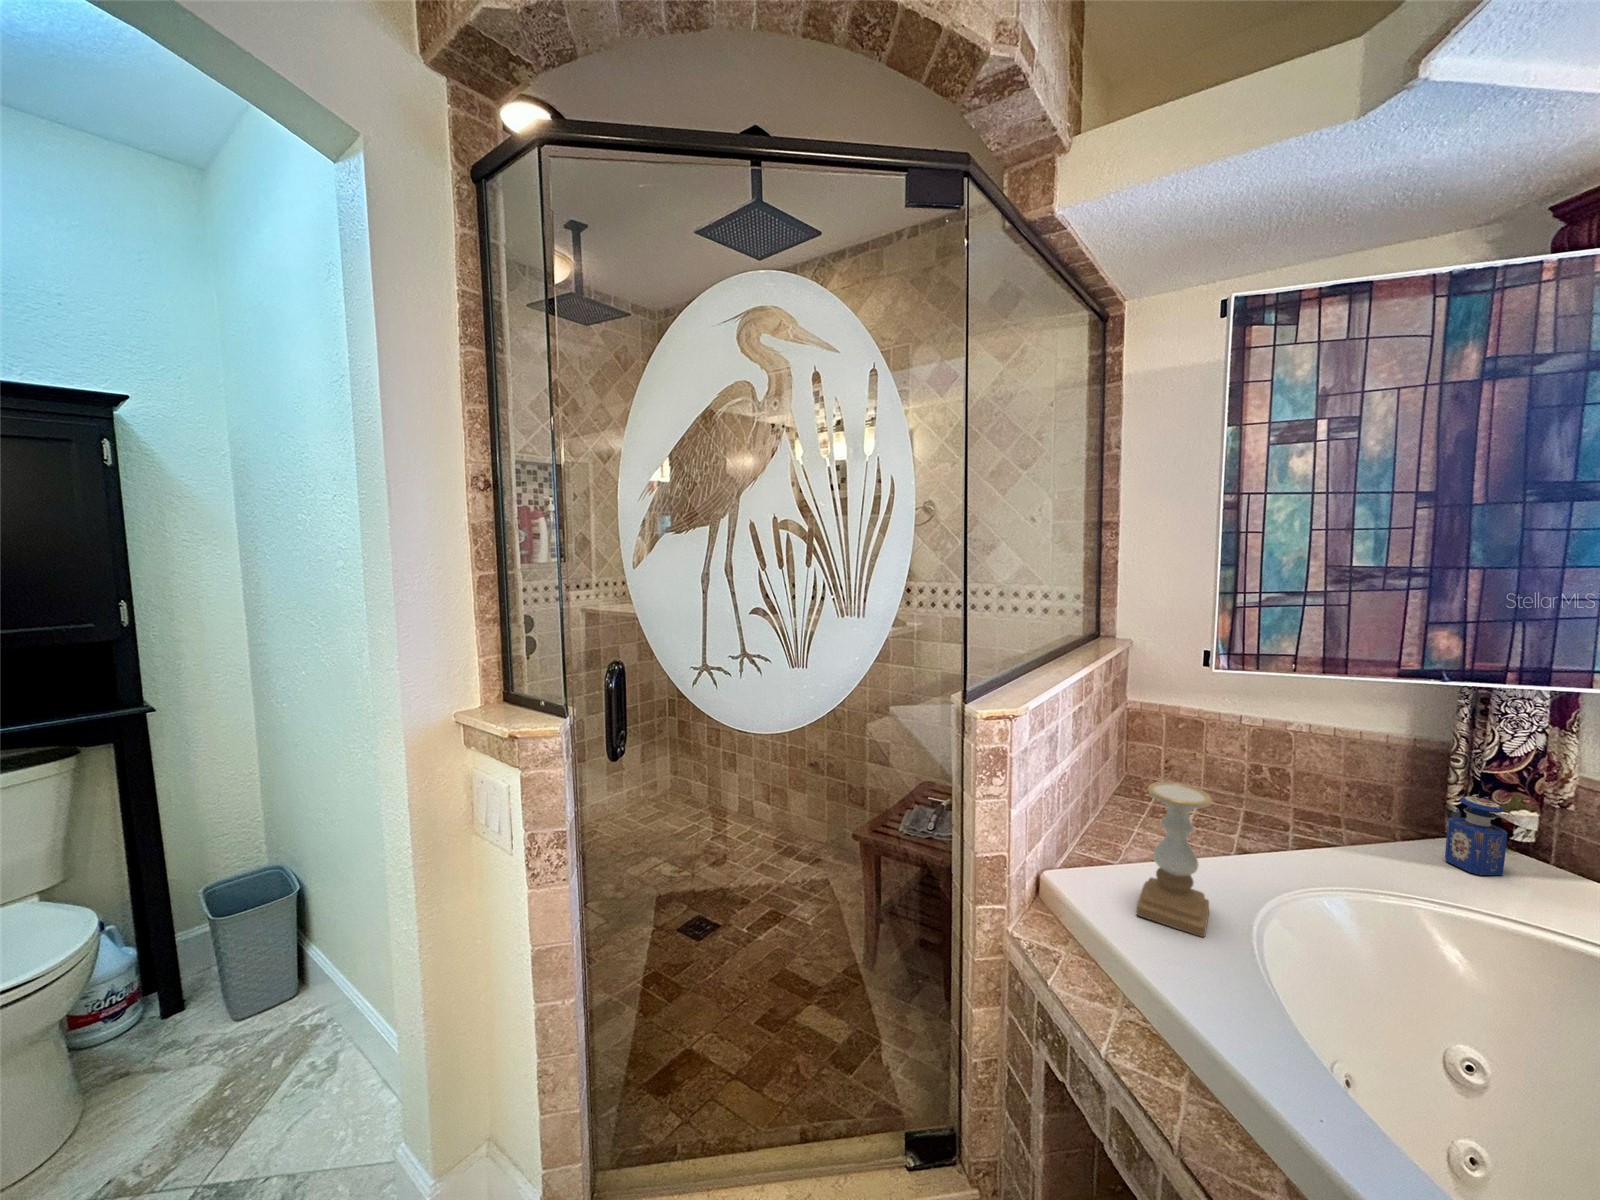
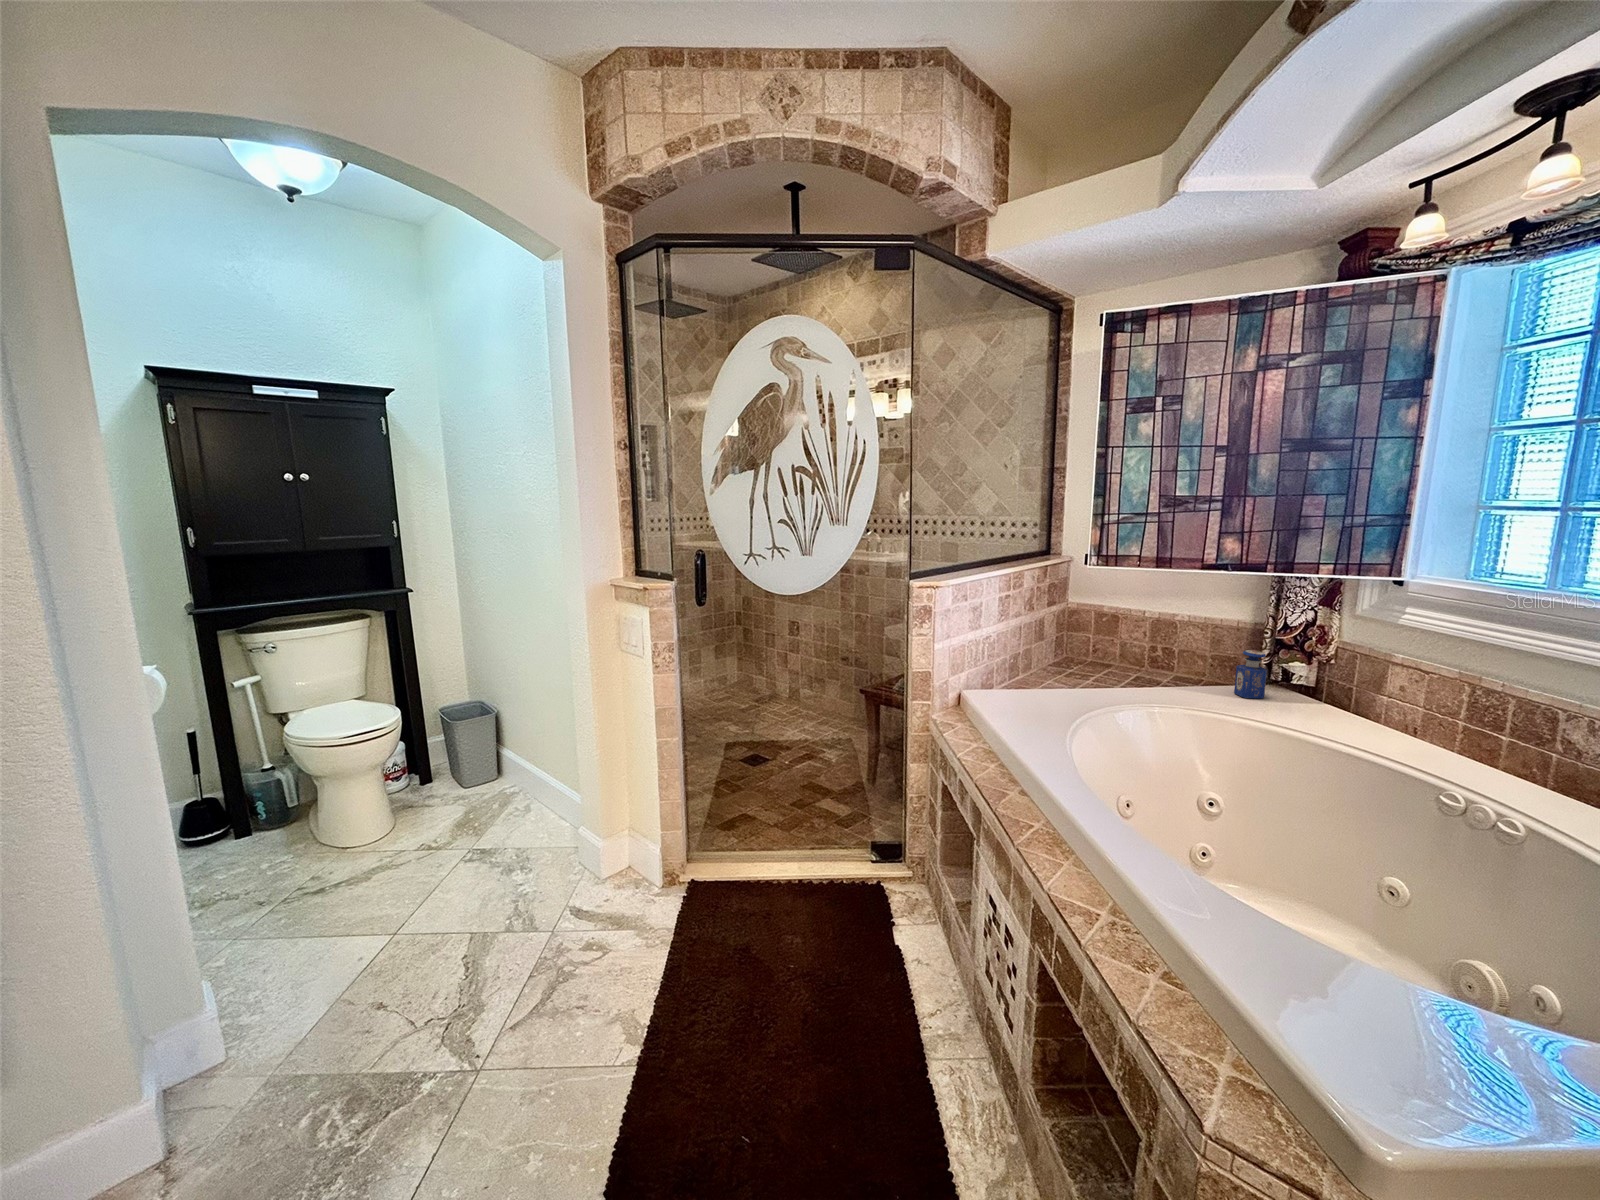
candle holder: present [1136,782,1212,937] -> none [1004,628,1051,712]

